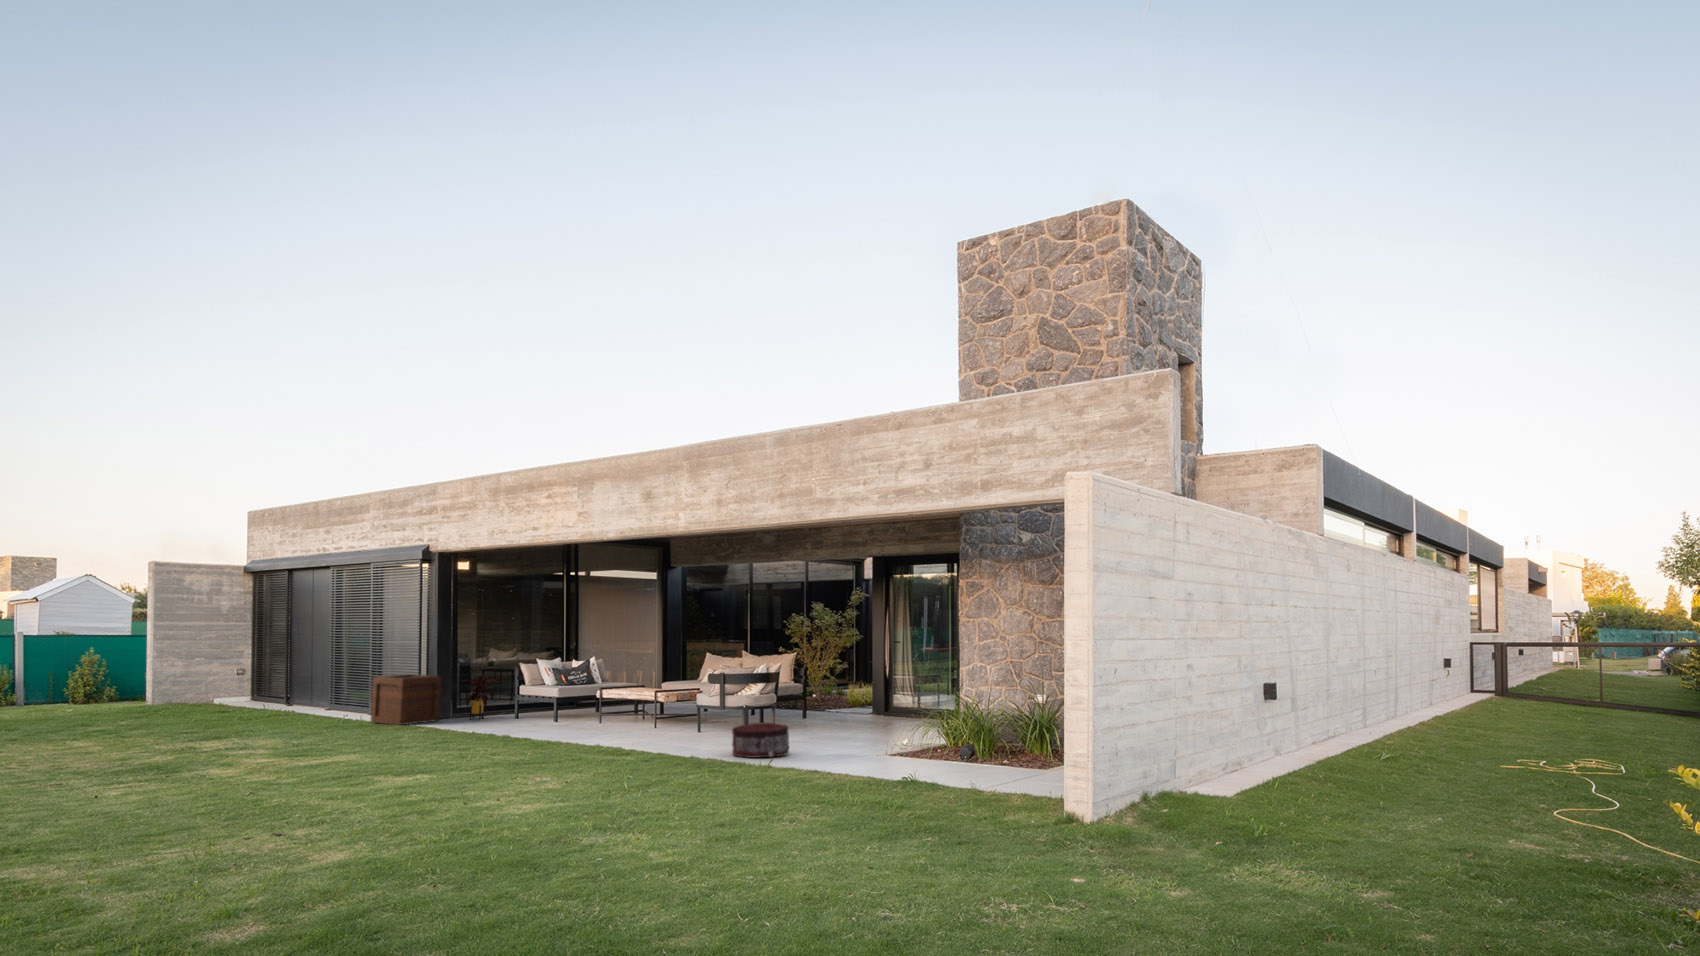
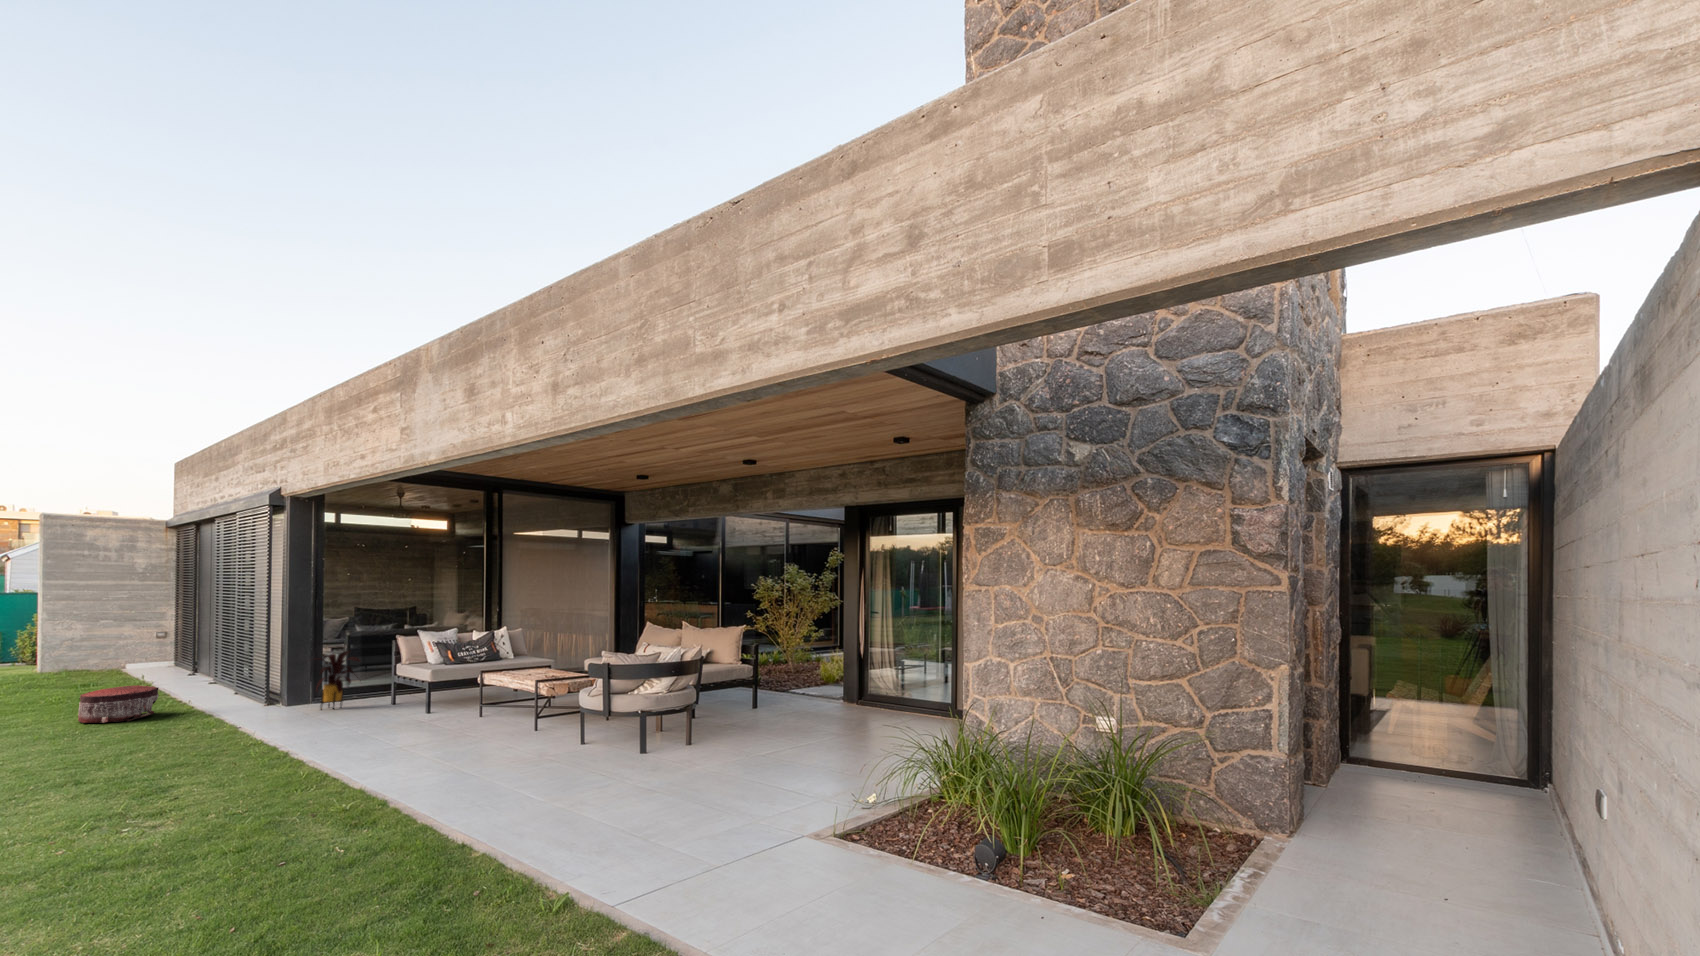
wooden crate: present [371,674,441,725] -> none [180,649,283,722]
pouf: present [732,723,789,758] -> present [78,685,159,723]

